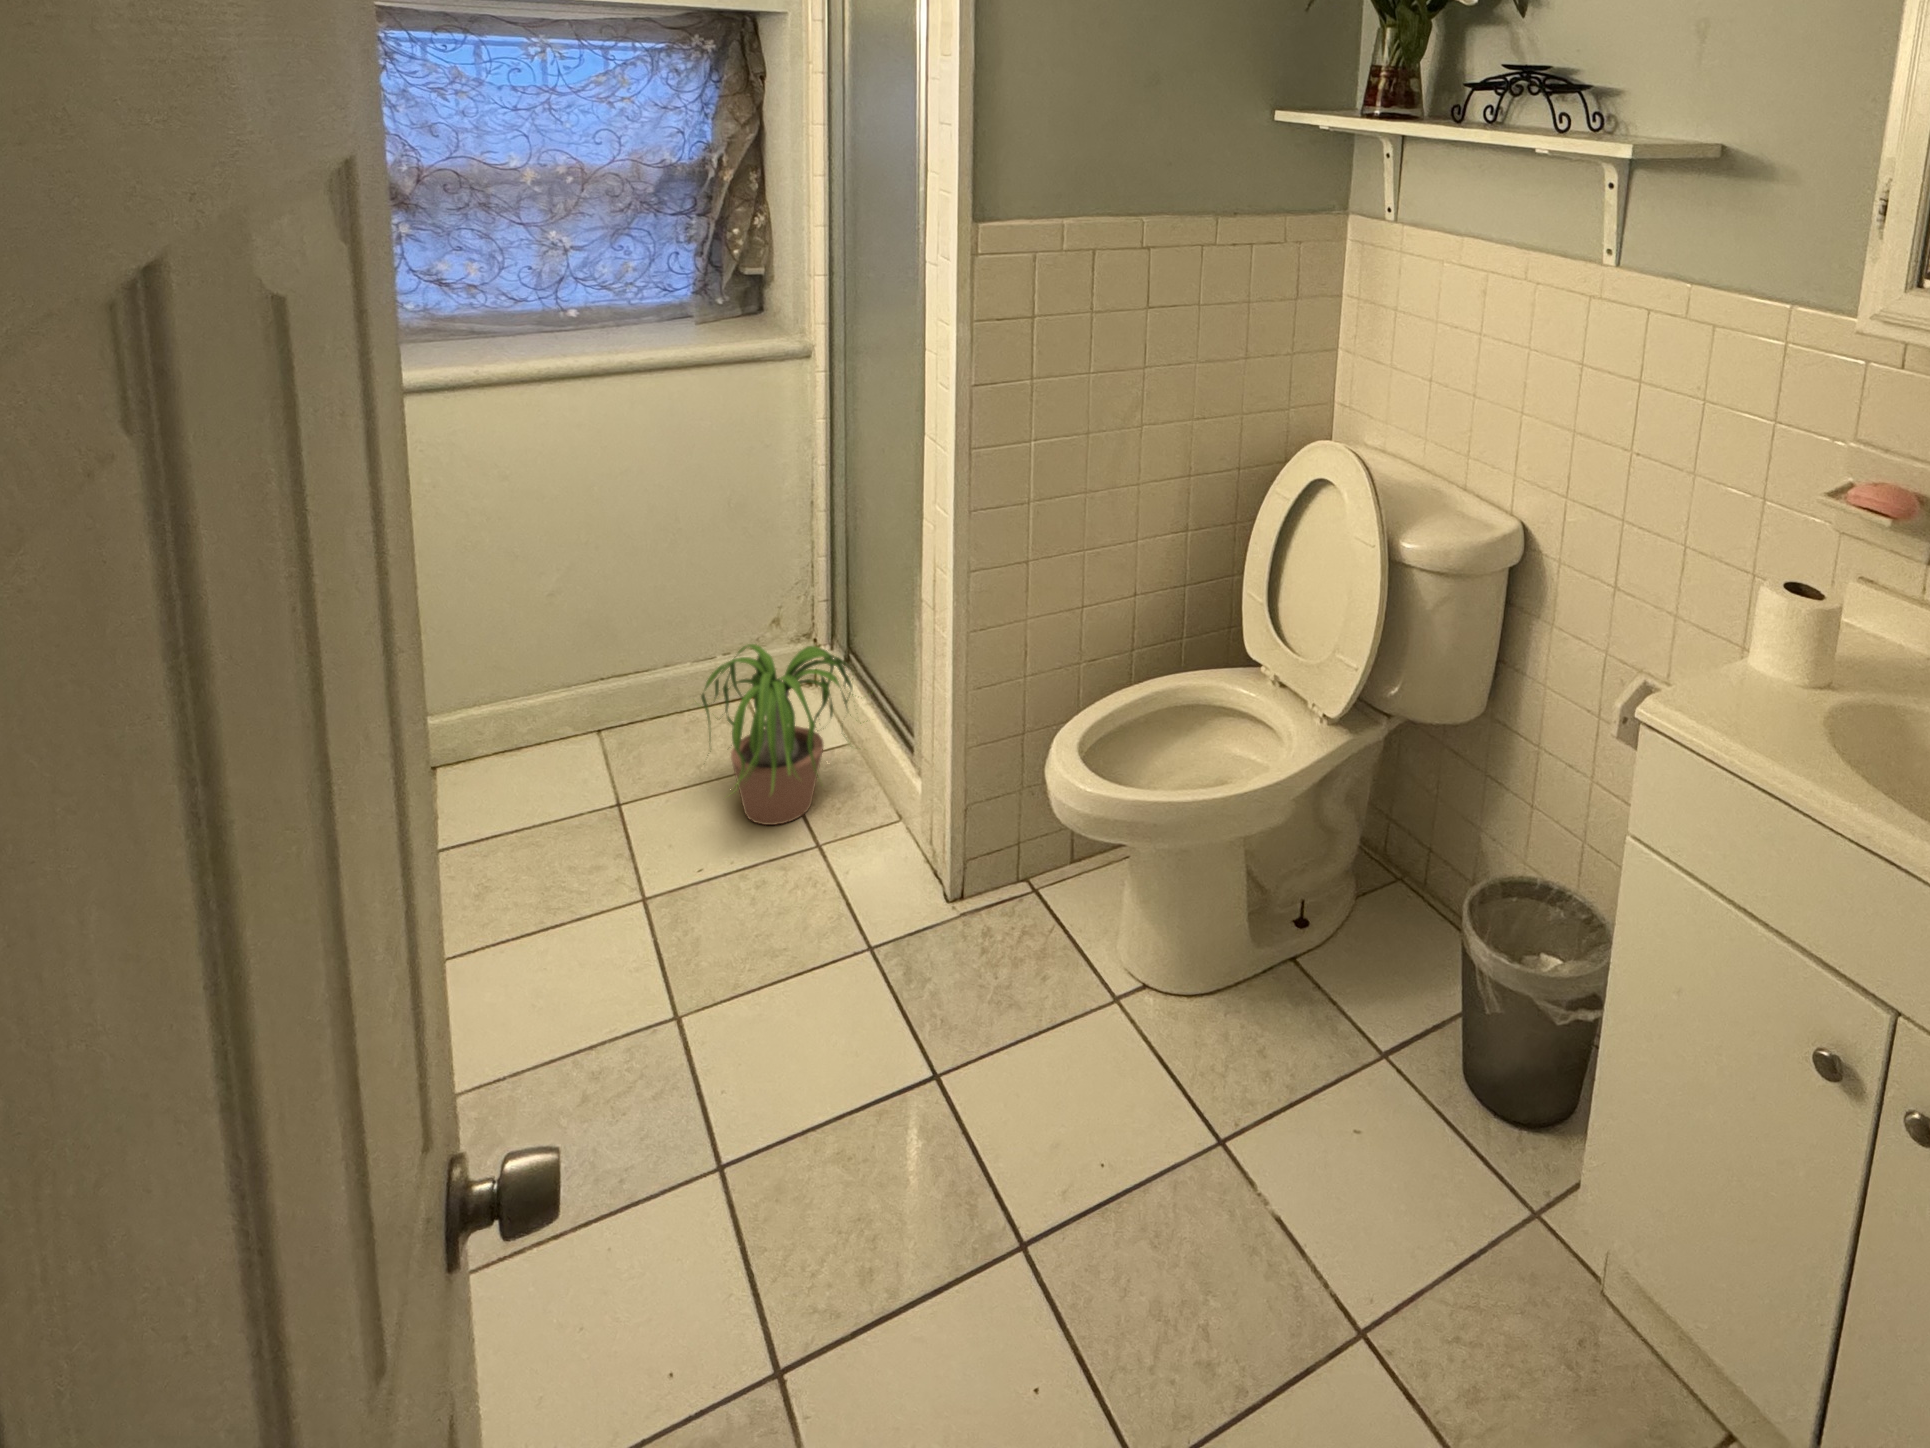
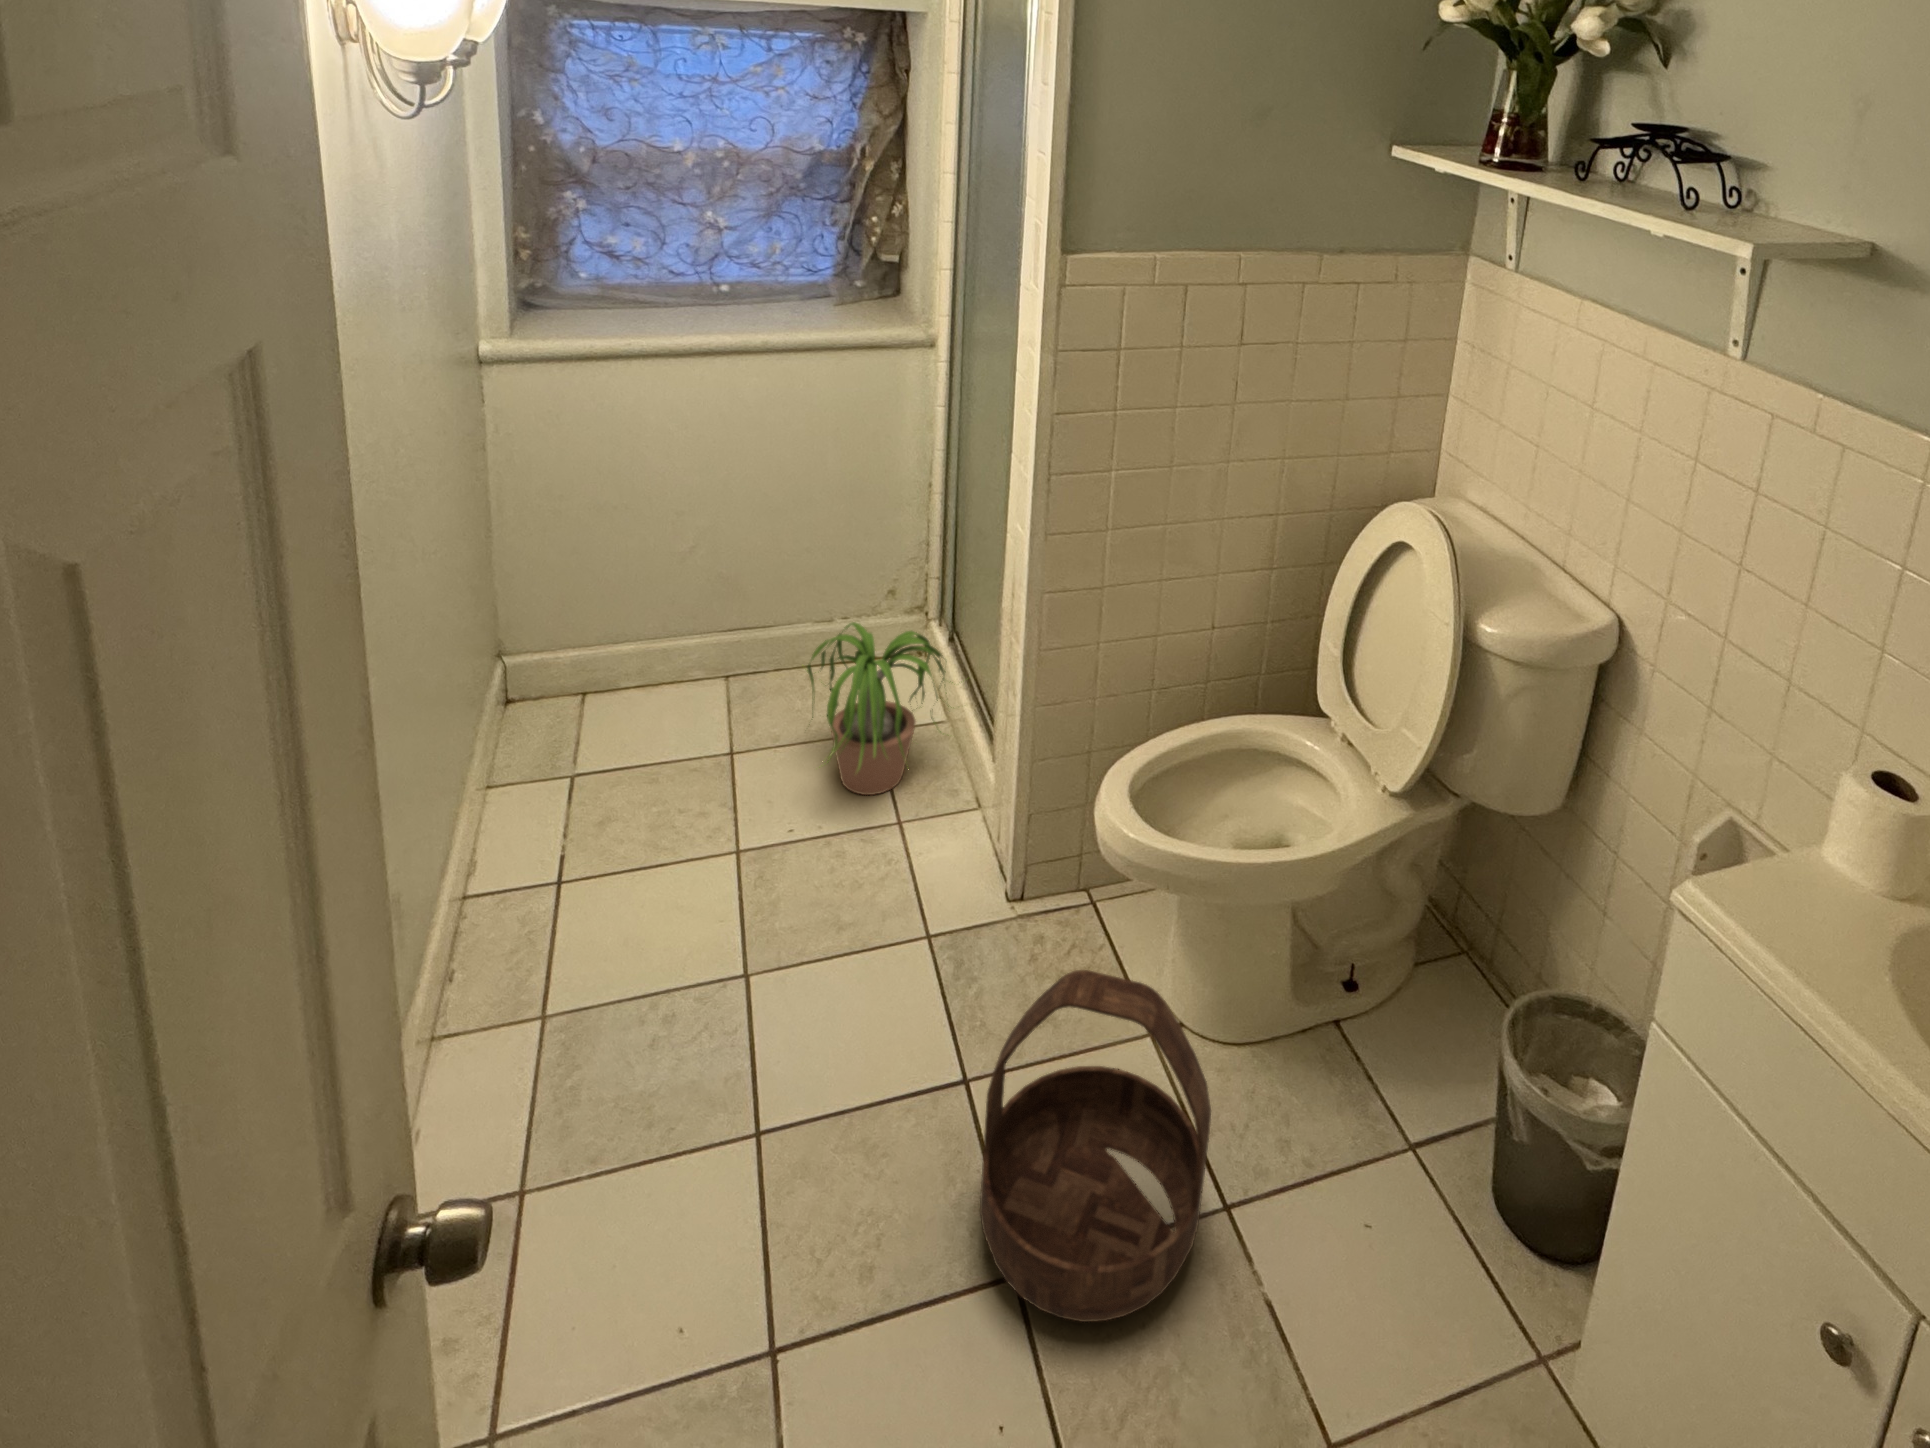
basket: none [977,913,1210,1273] -> present [980,970,1211,1322]

